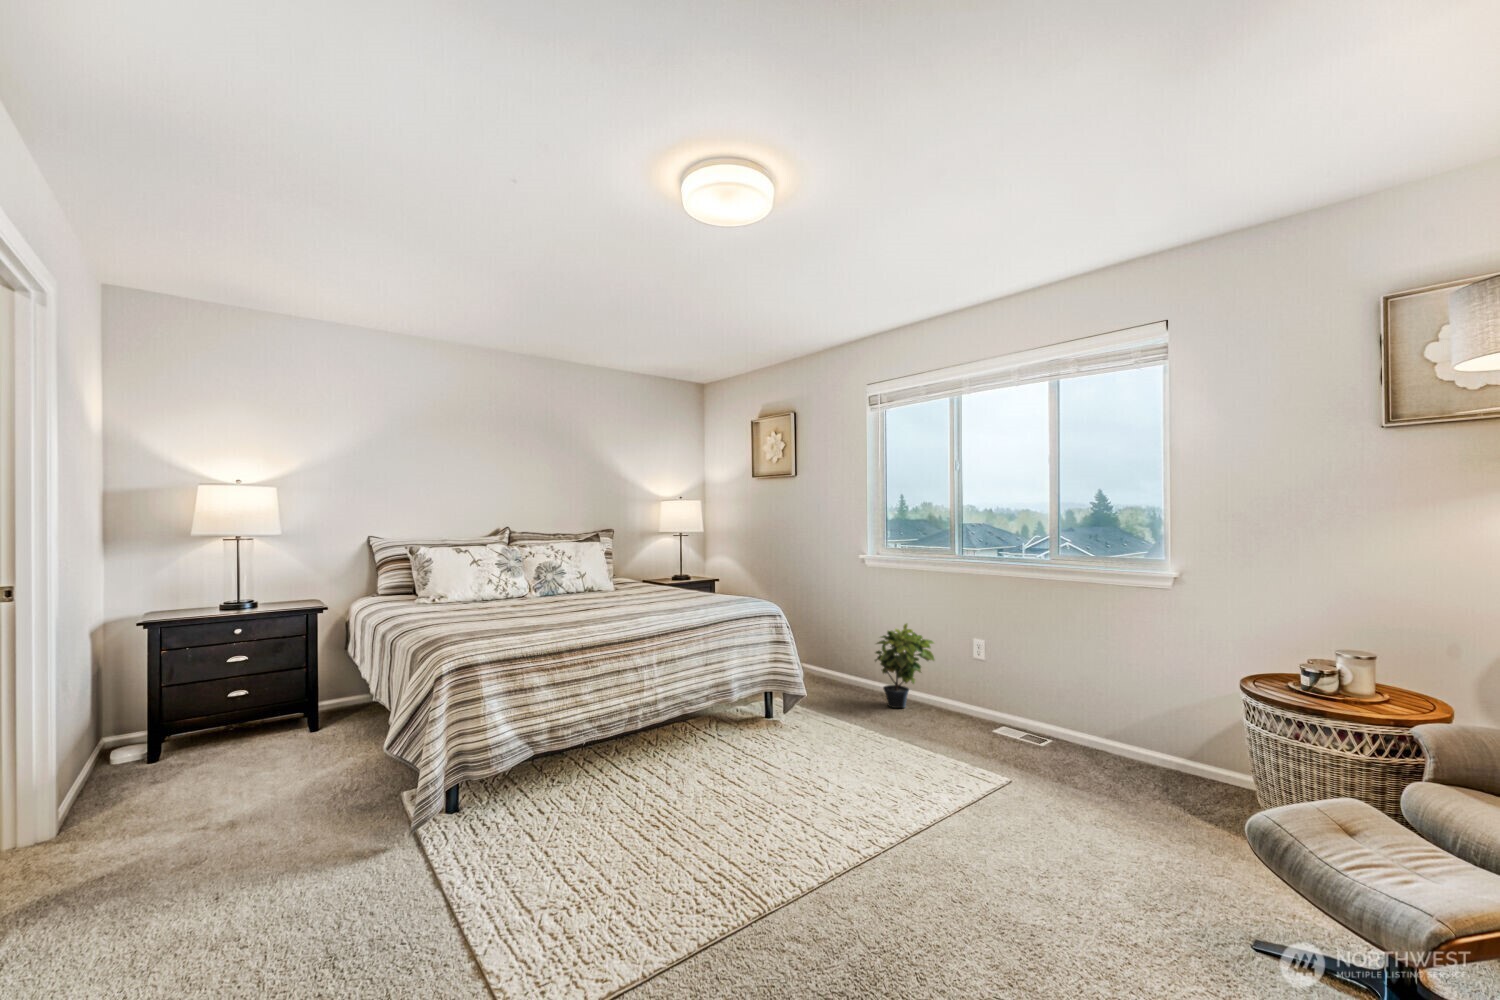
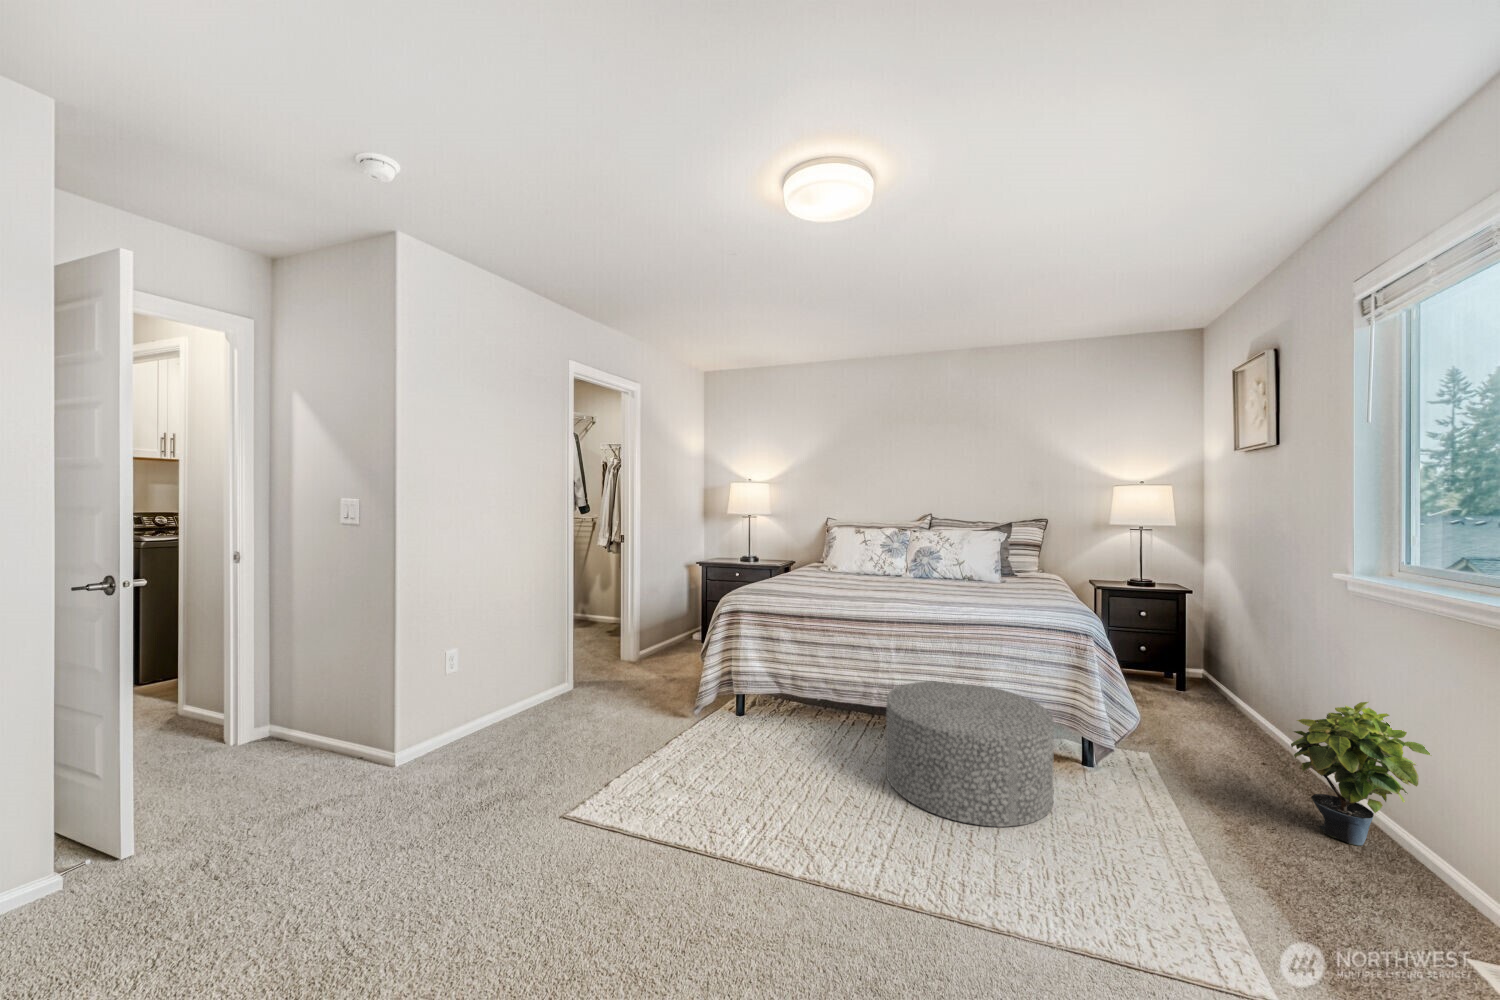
ottoman: none [673,676,814,793] -> present [886,681,1054,827]

